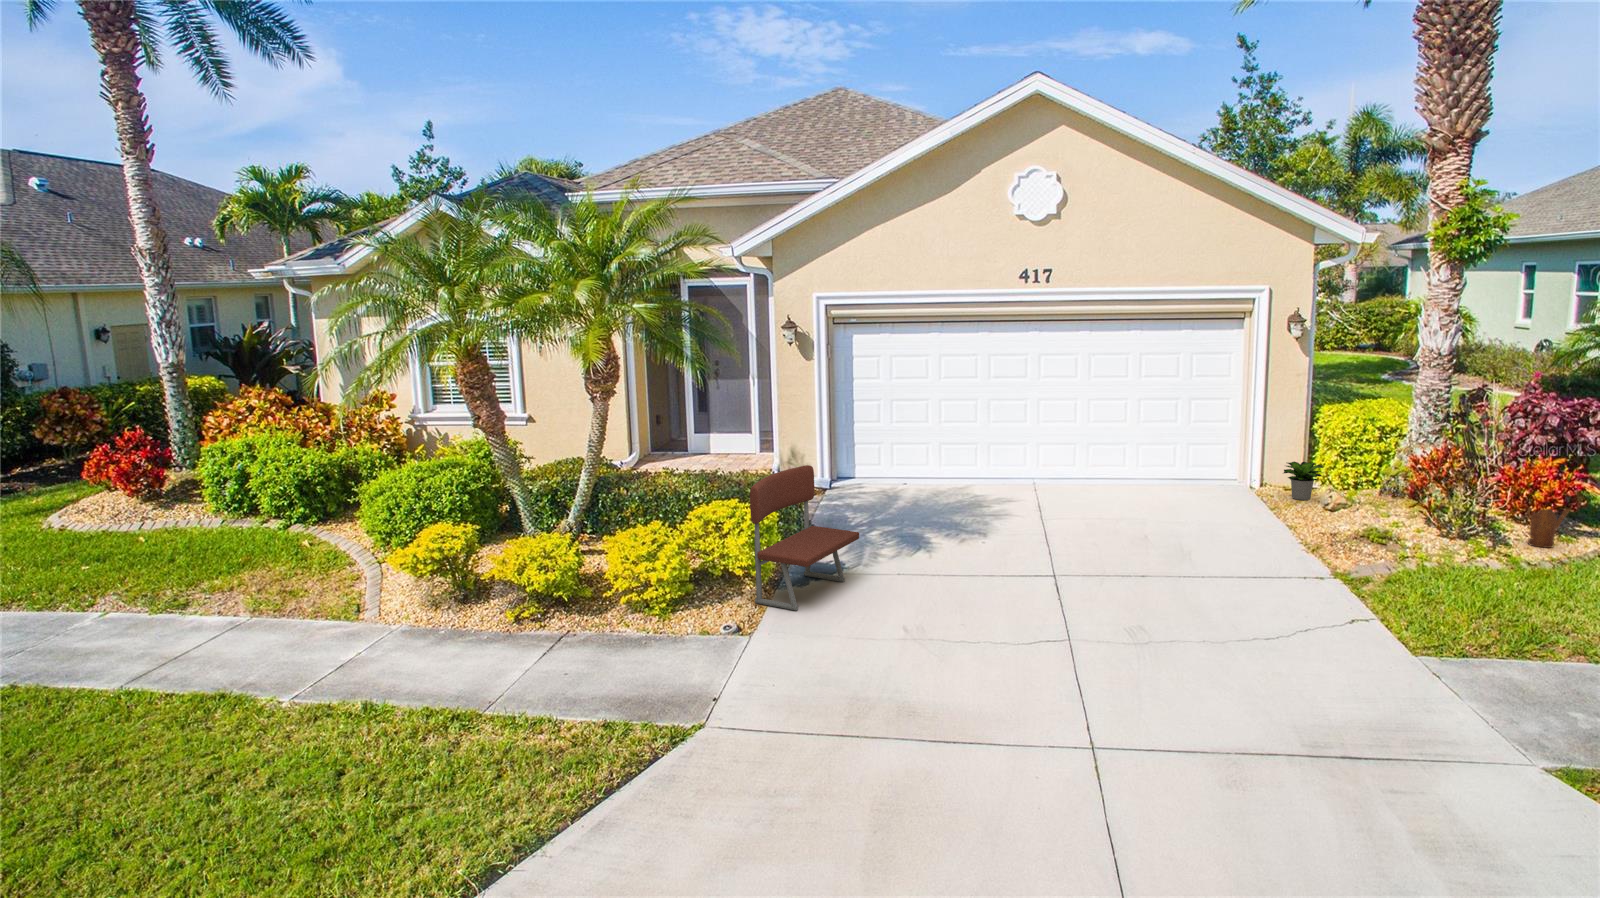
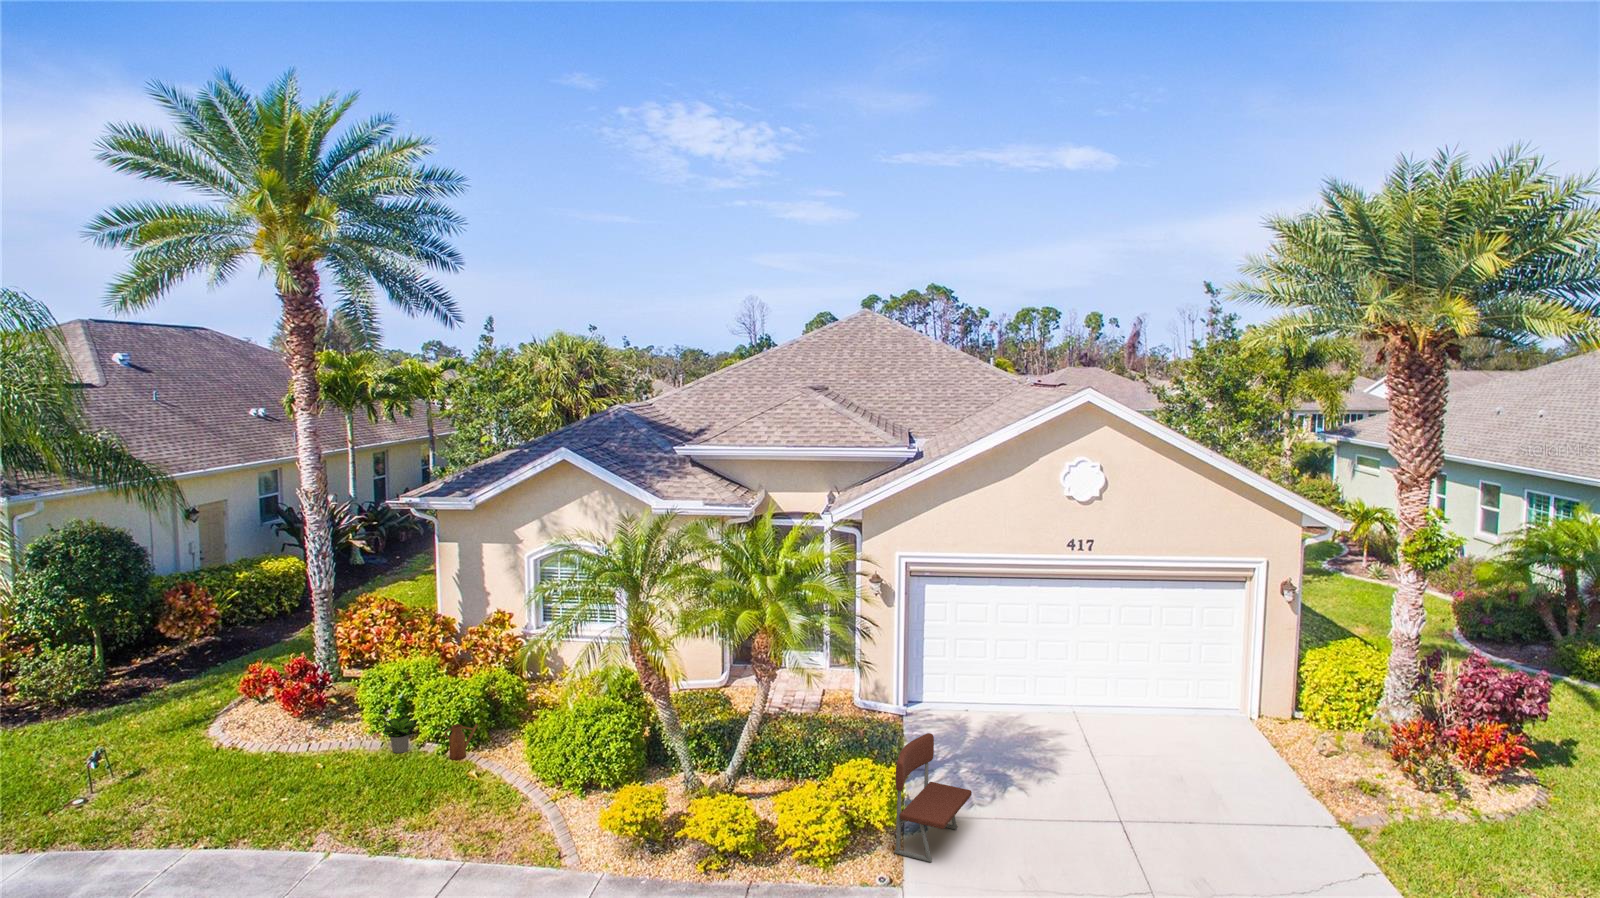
potted plant: present [1284,462,1323,500] -> present [383,717,416,753]
watering can: present [1528,509,1570,548] -> present [444,724,478,760]

